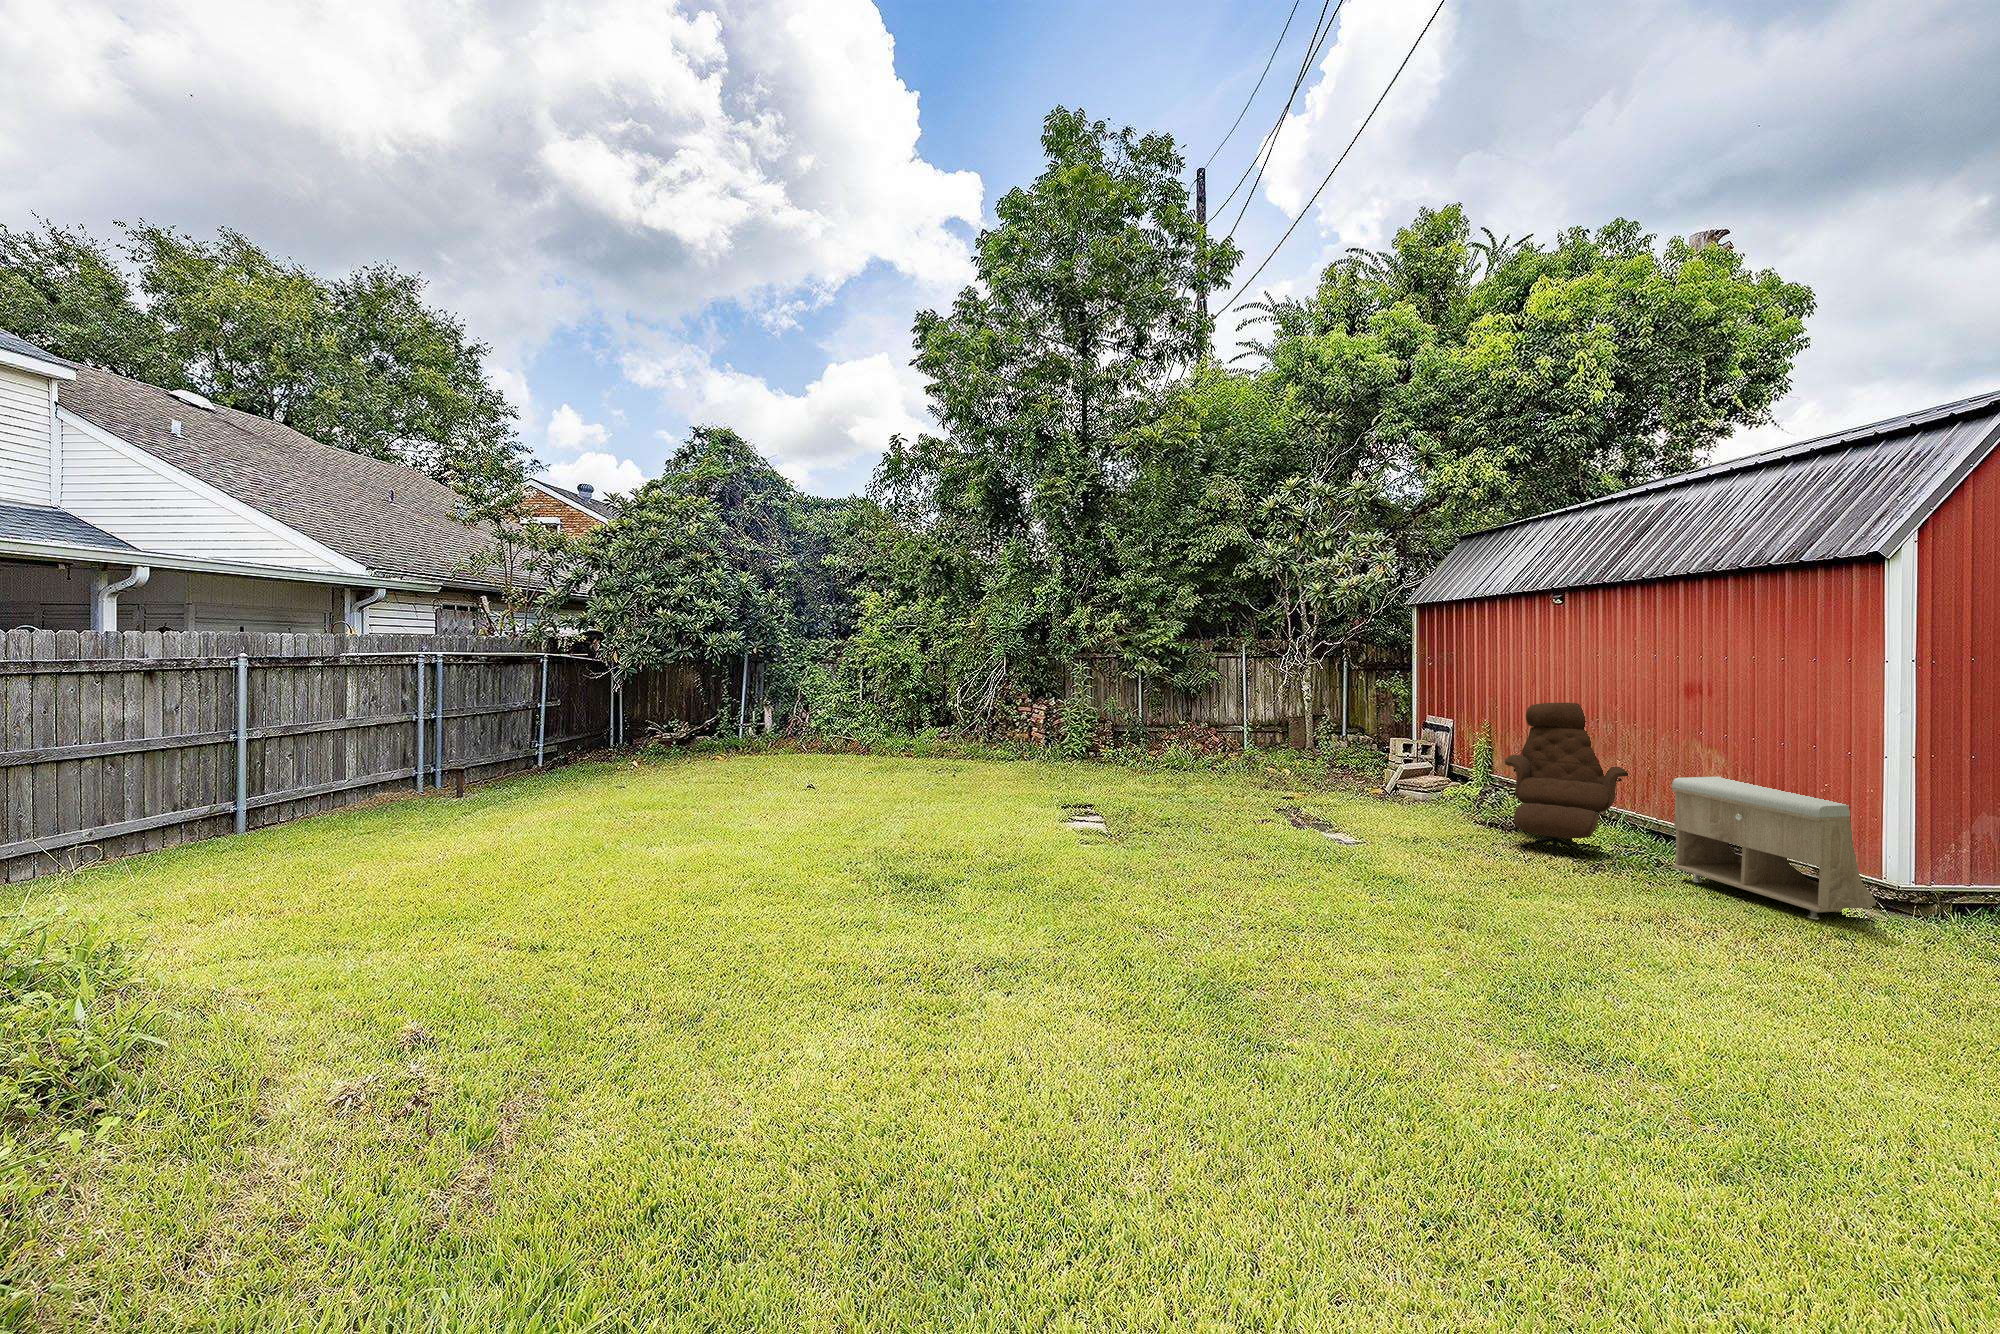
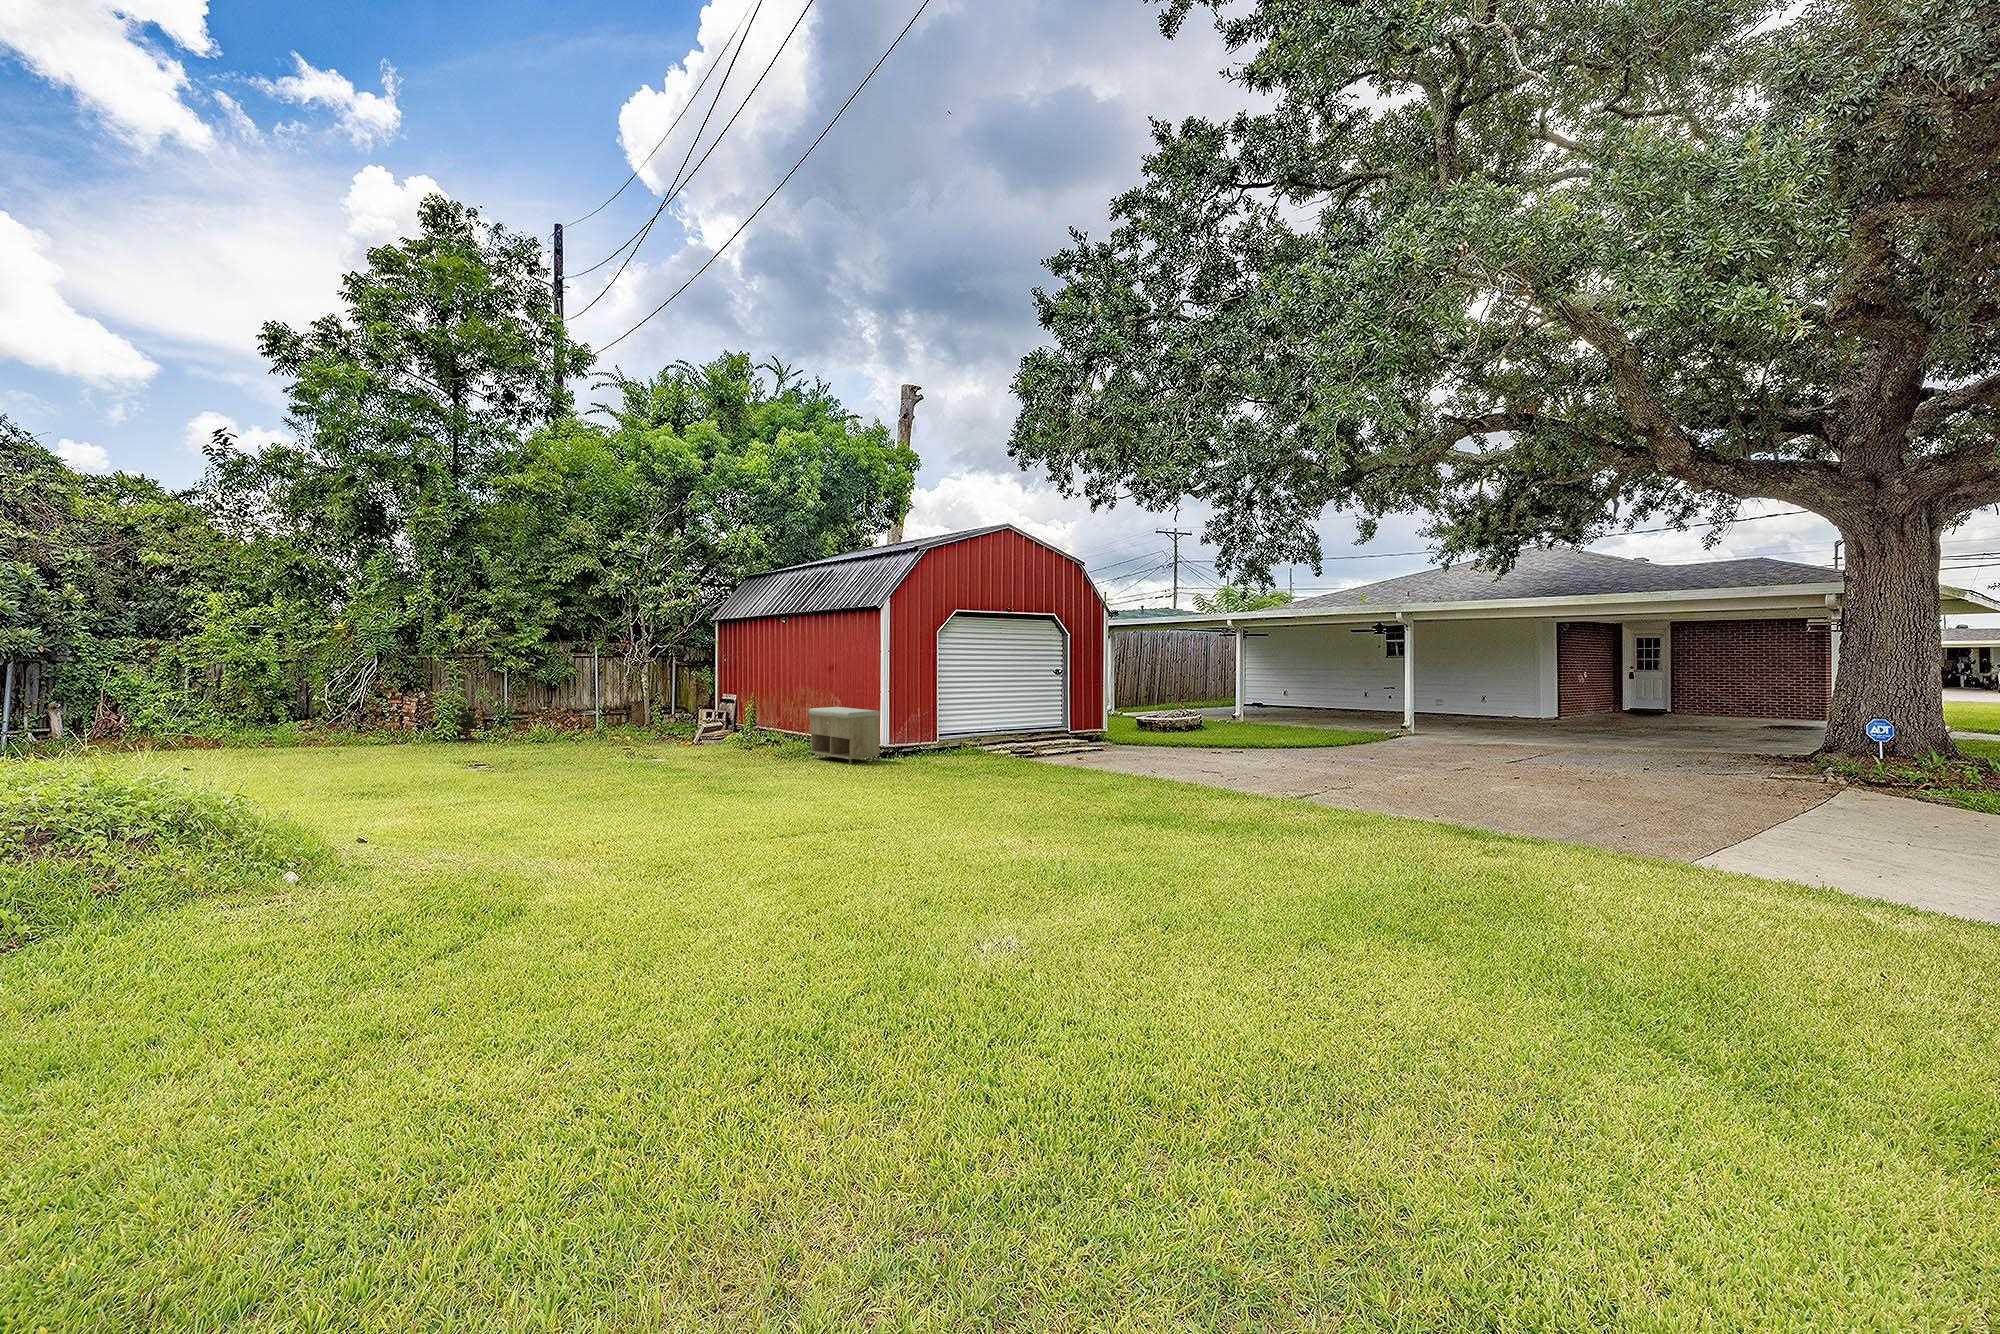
lounge chair: present [1505,703,1628,856] -> none [746,677,809,757]
potted tree: none [1079,712,1109,764] -> present [452,704,480,742]

